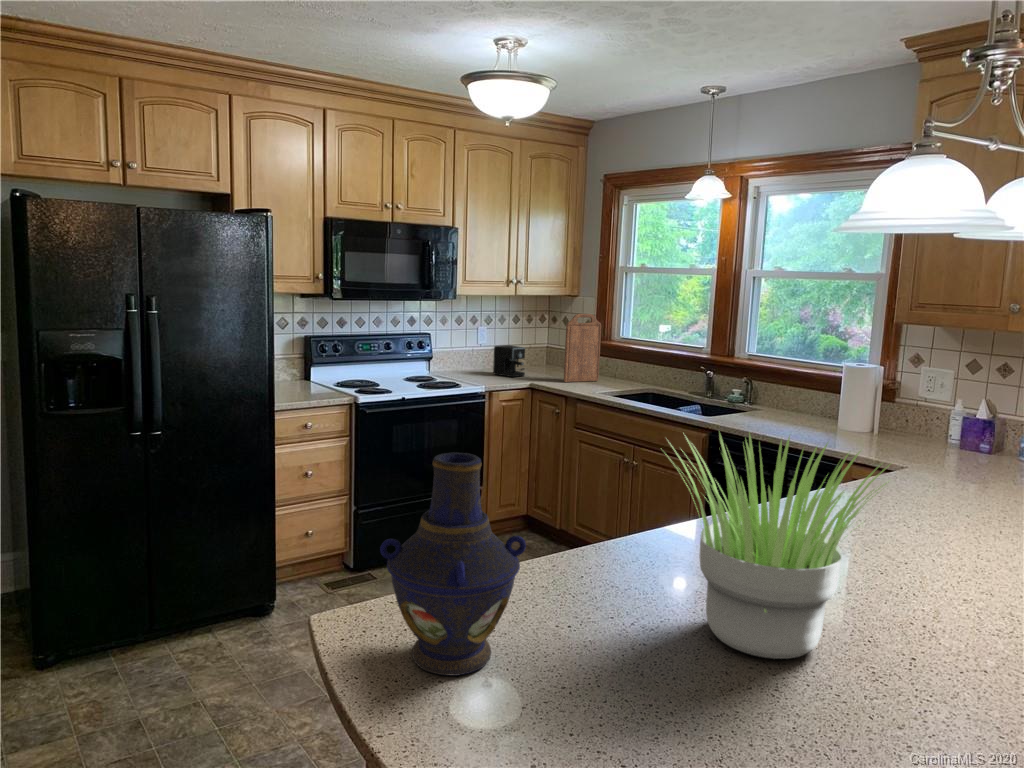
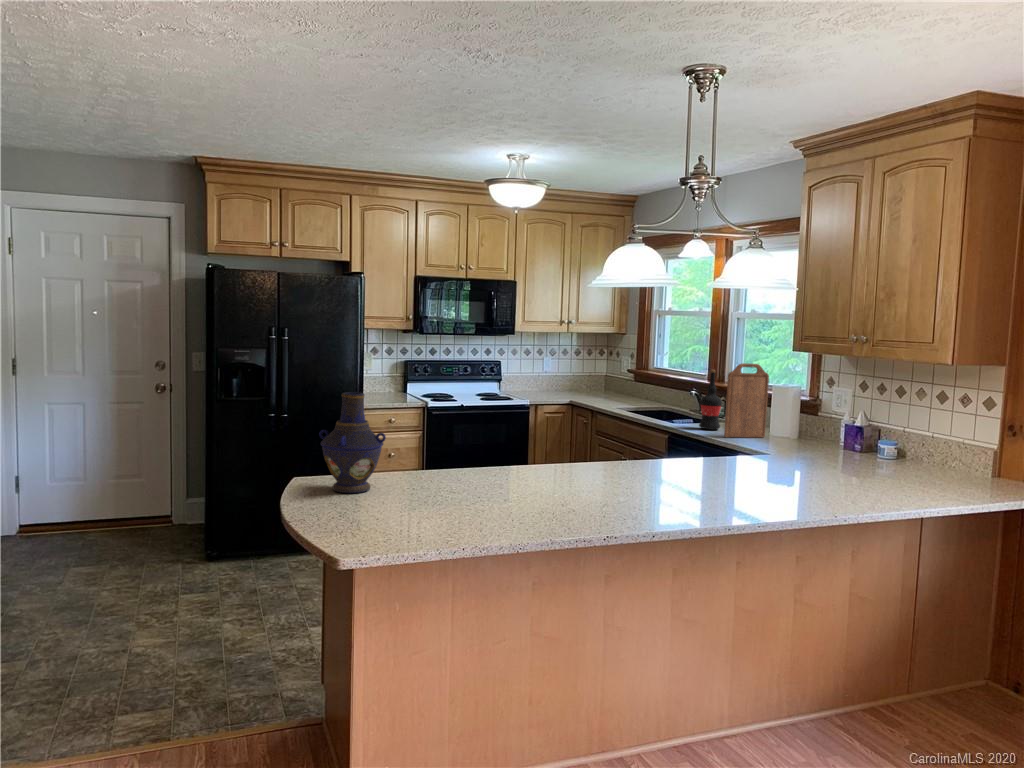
cutting board: present [564,314,601,382] -> present [724,363,769,437]
coffee maker: present [493,345,525,377] -> none [549,372,580,397]
wine bottle: none [747,346,778,424] -> present [699,370,722,429]
potted plant: present [673,433,888,659] -> none [453,393,569,502]

